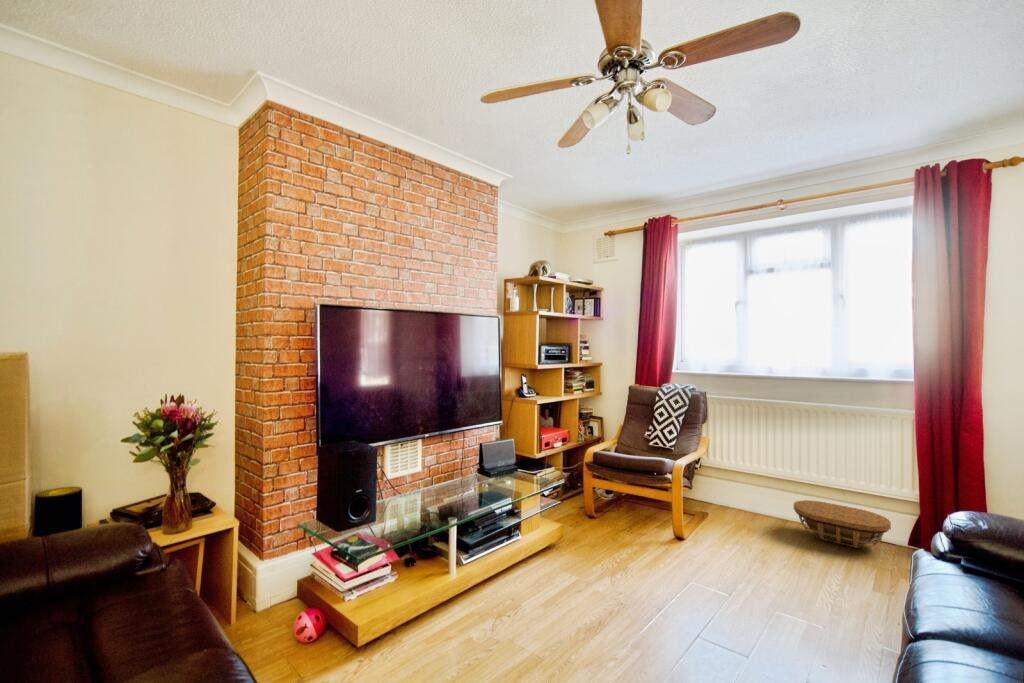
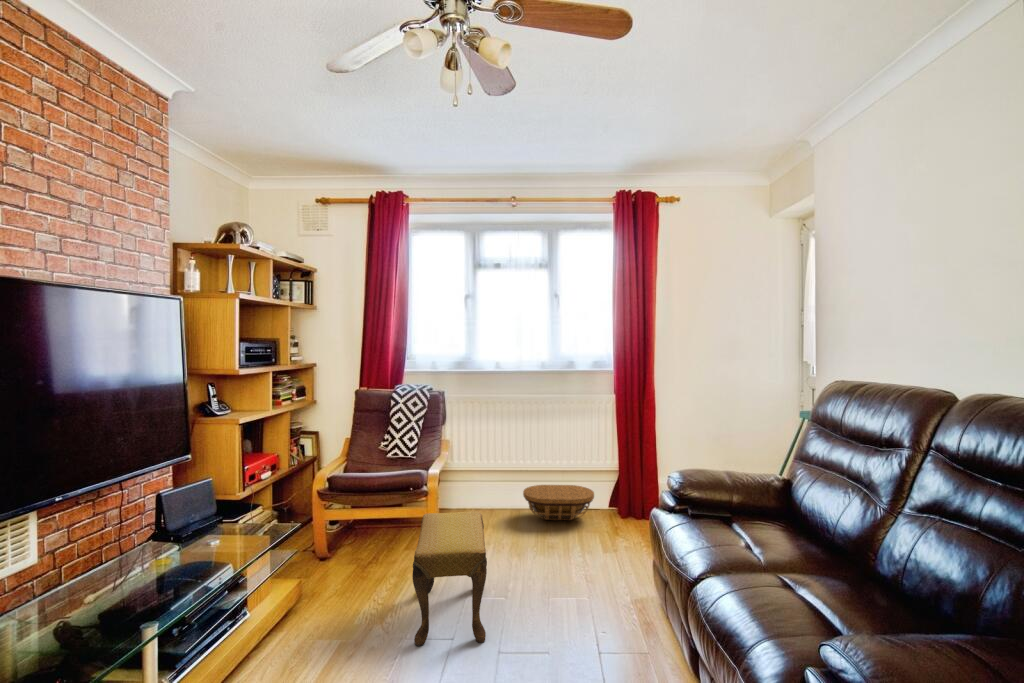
footstool: none [639,496,721,620] -> present [412,511,487,646]

